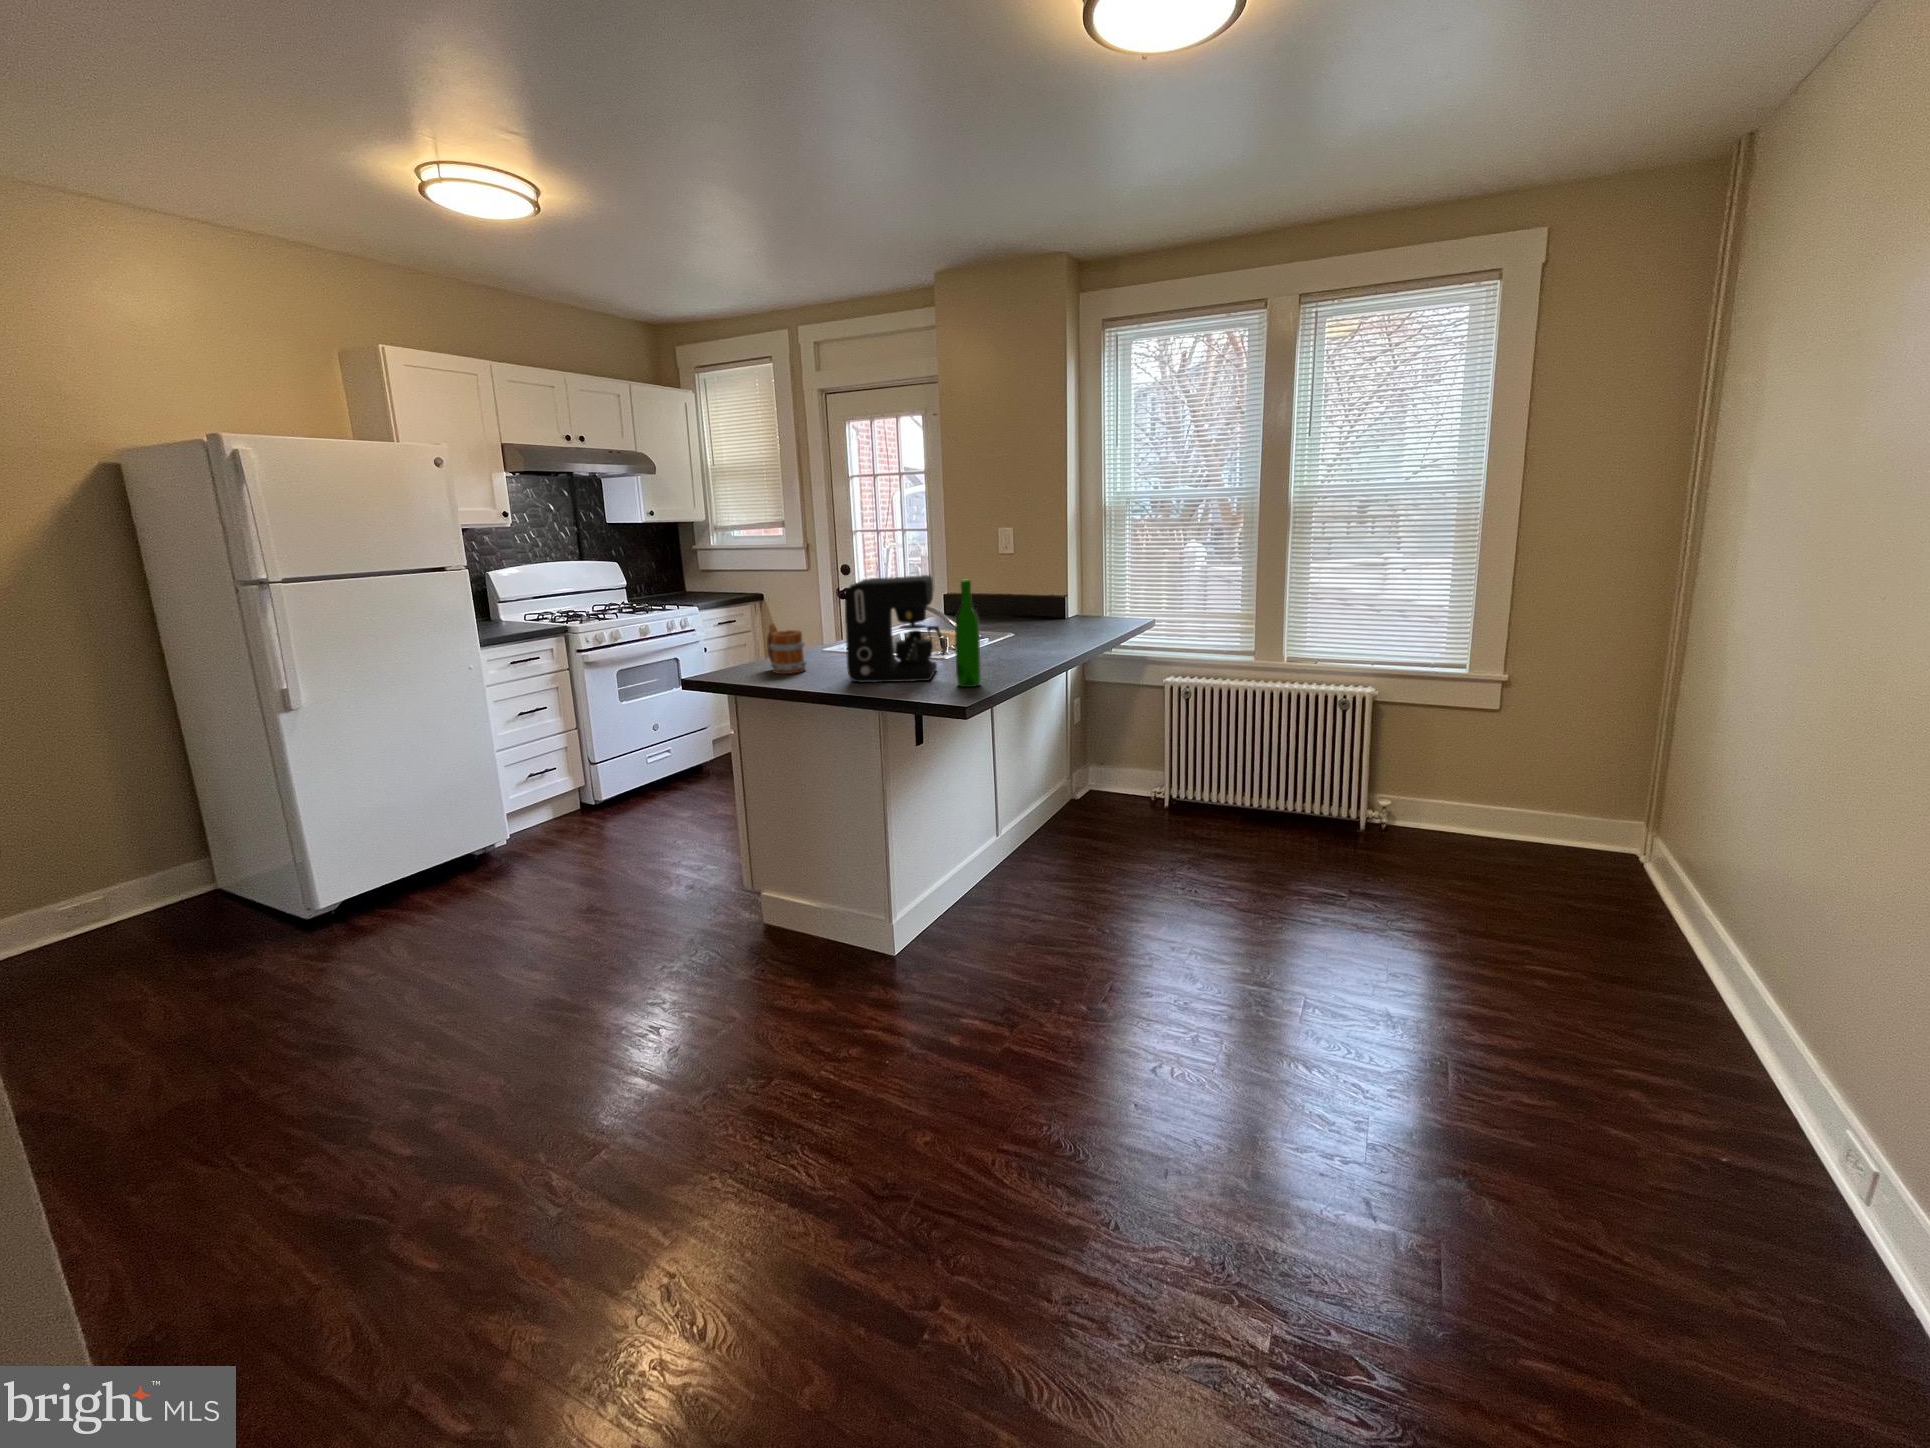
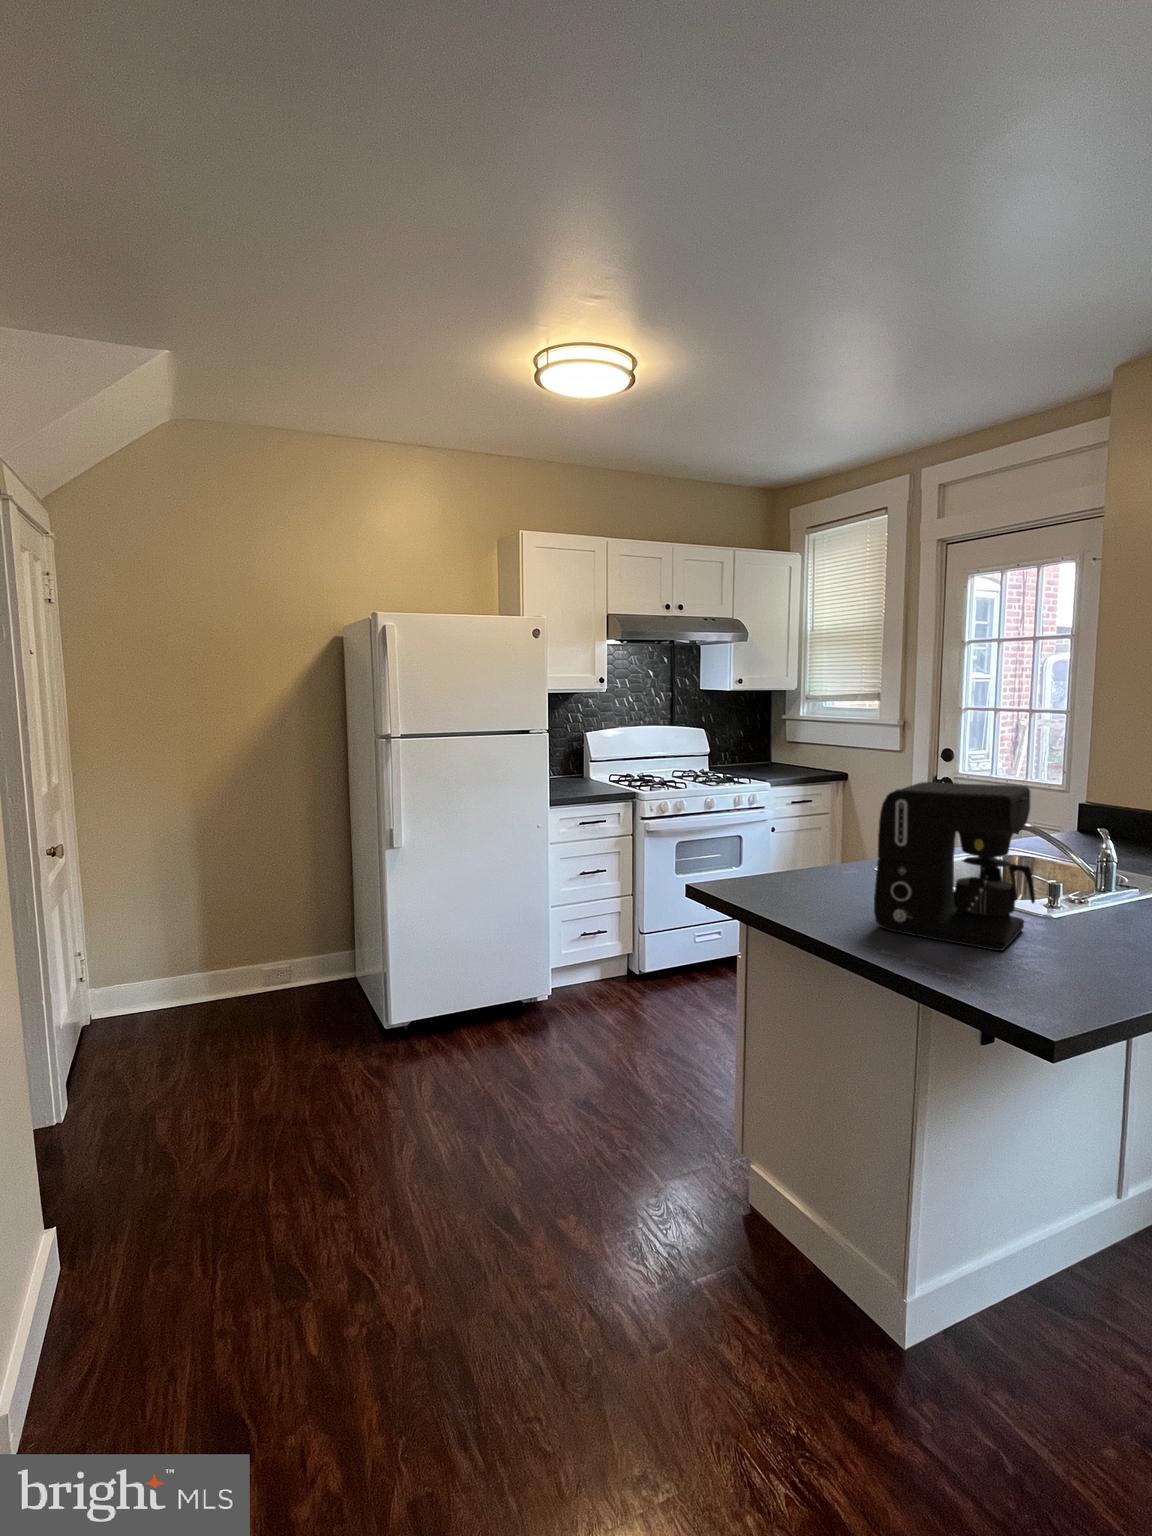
wine bottle: present [955,580,981,687] -> none [1046,804,1098,983]
mug: present [767,624,807,674] -> none [786,825,834,895]

